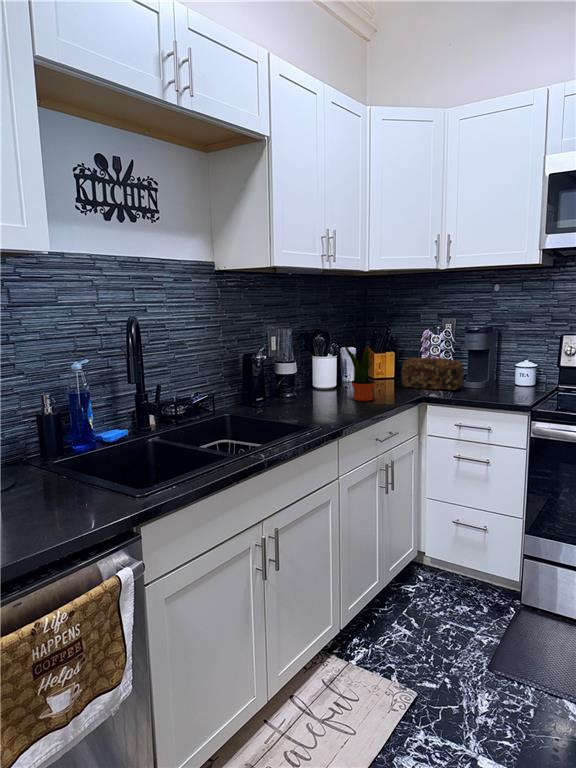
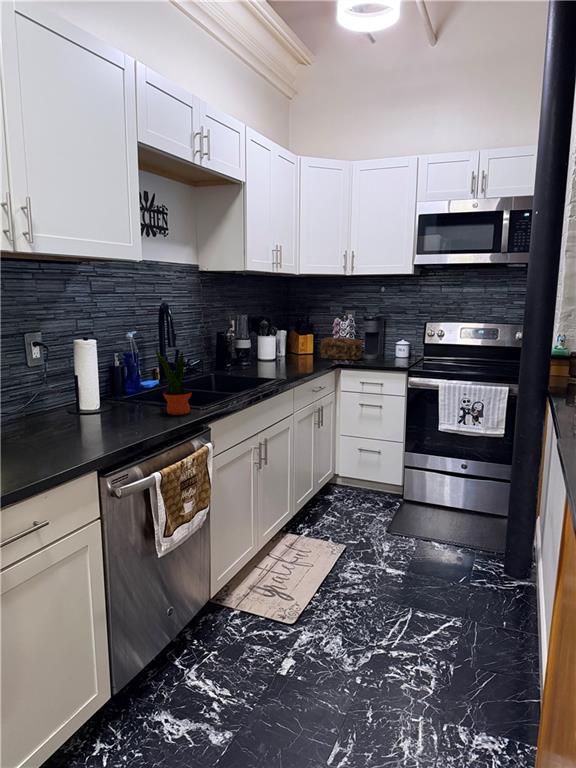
potted plant: present [344,343,375,401] -> present [154,347,191,415]

